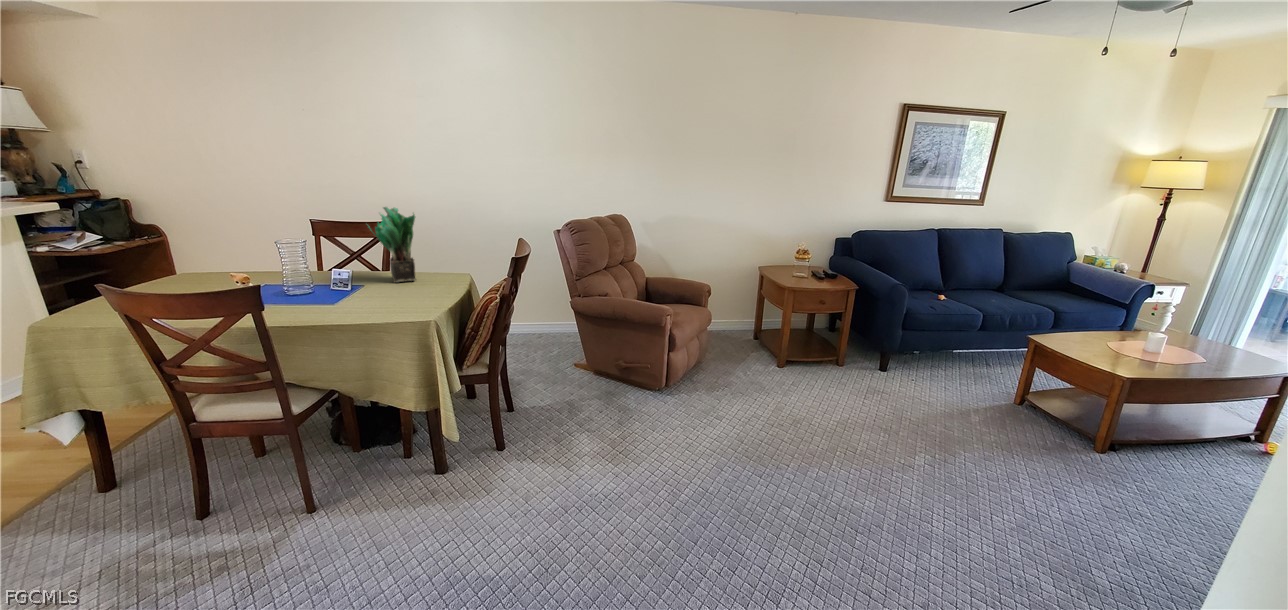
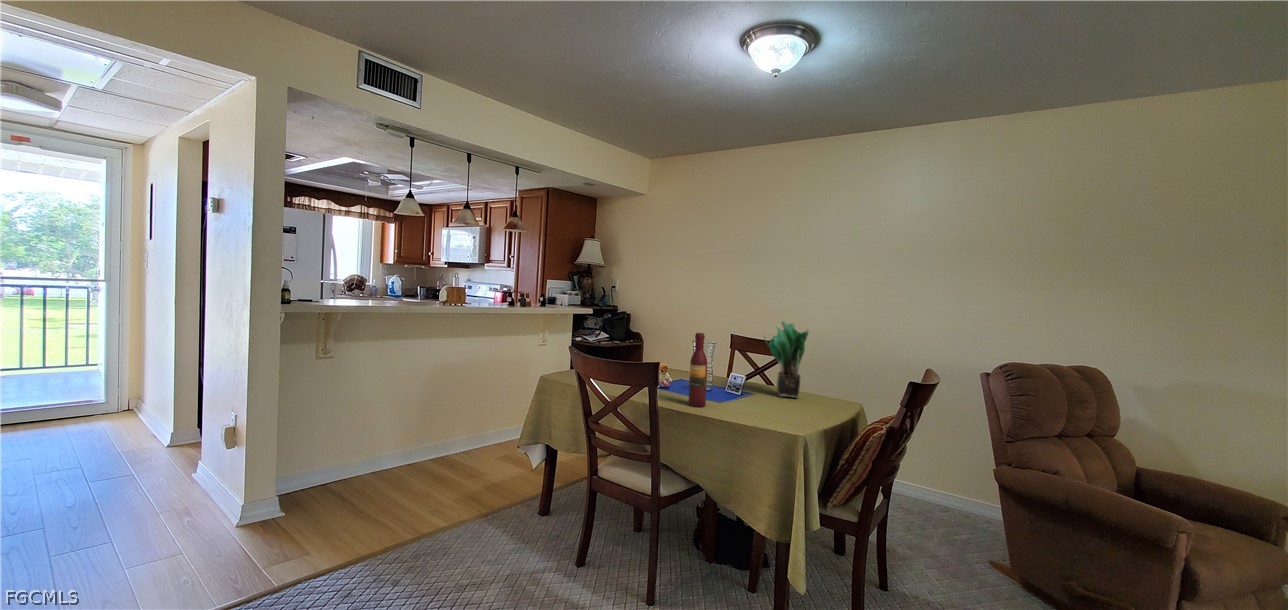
wine bottle: none [285,234,319,316] -> present [689,333,707,407]

